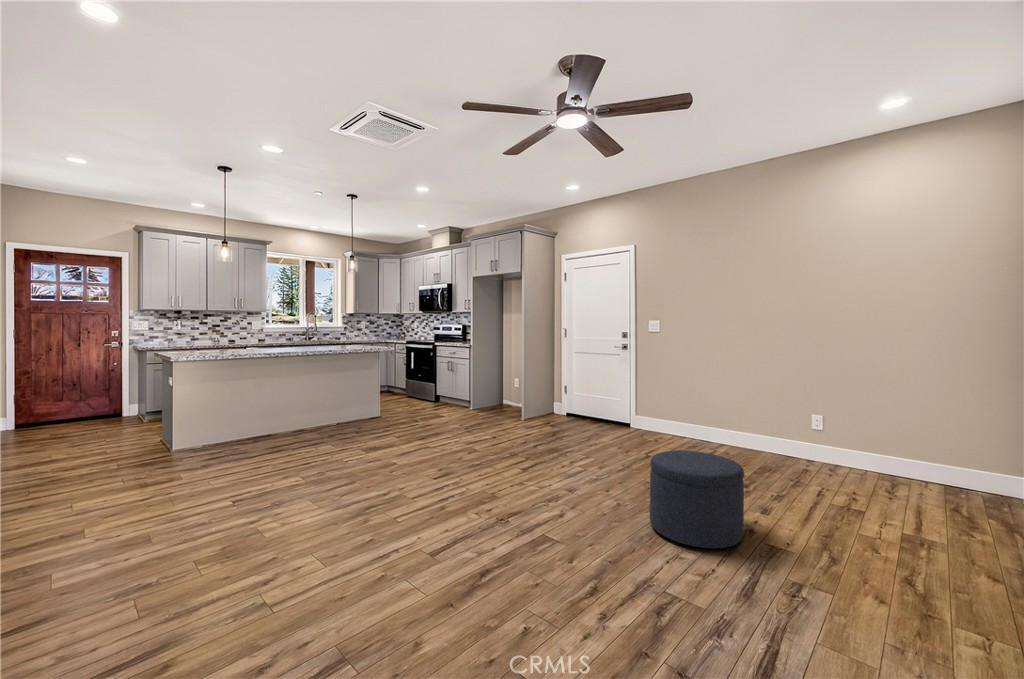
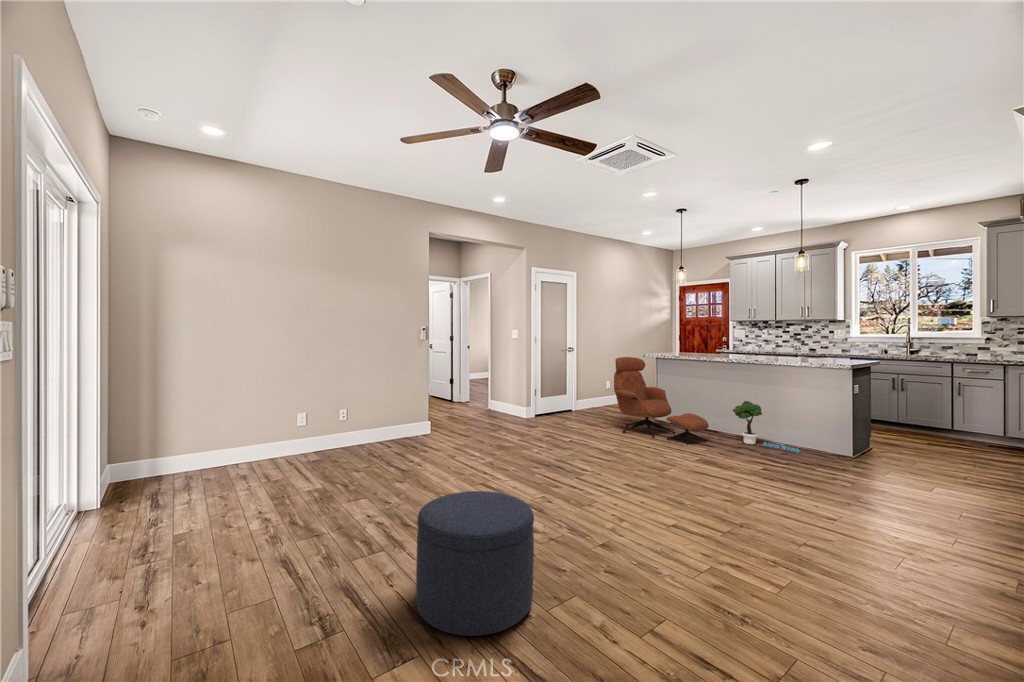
lounge chair: none [175,363,316,469] -> present [614,357,709,445]
potted tree: none [307,391,366,432] -> present [733,401,799,452]

